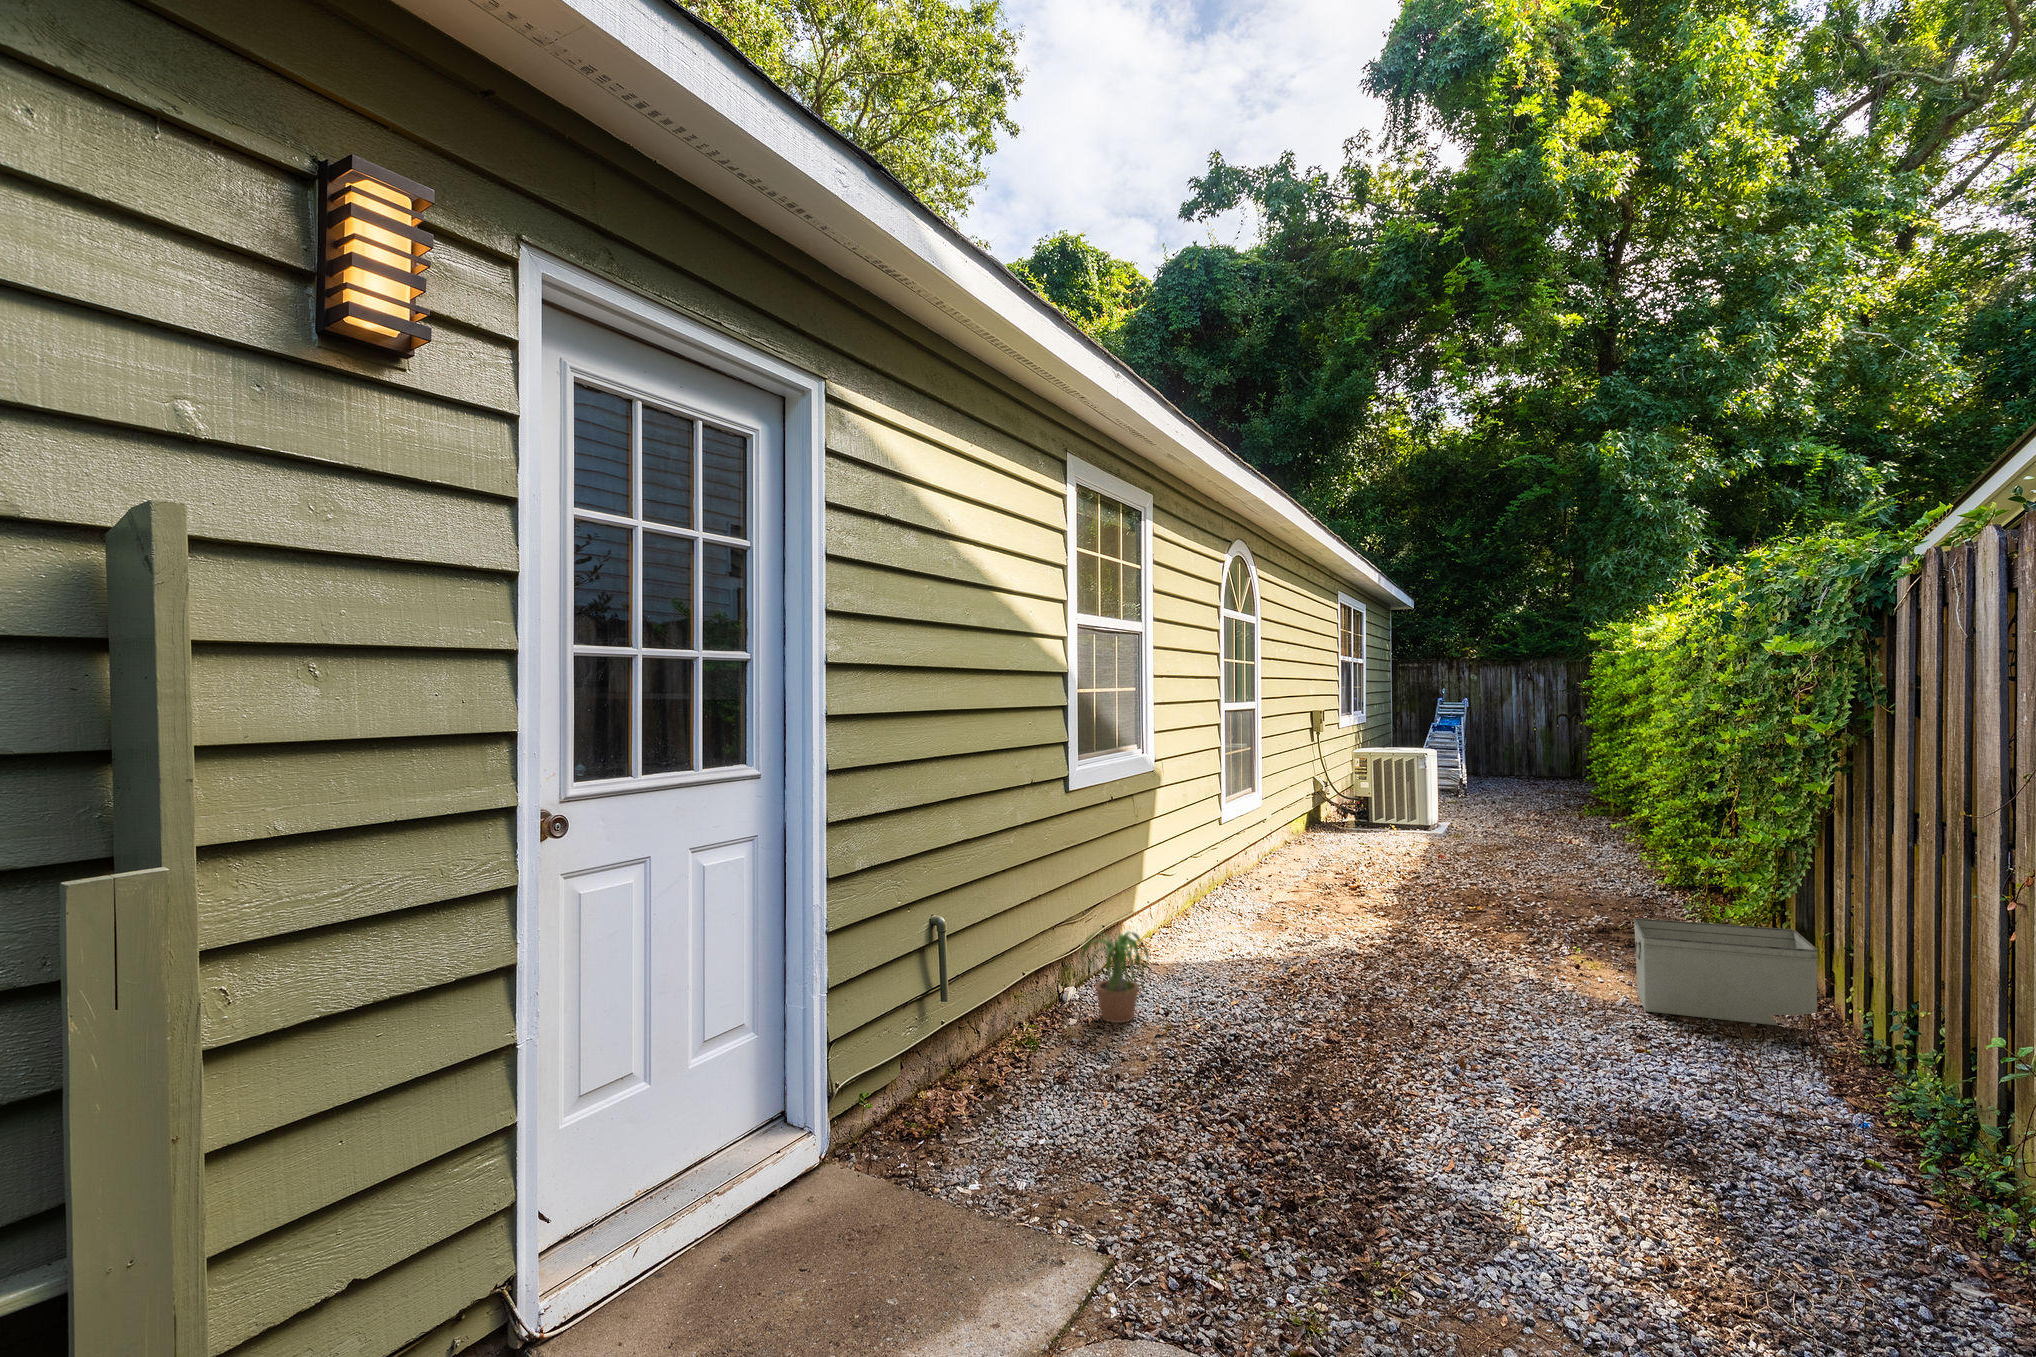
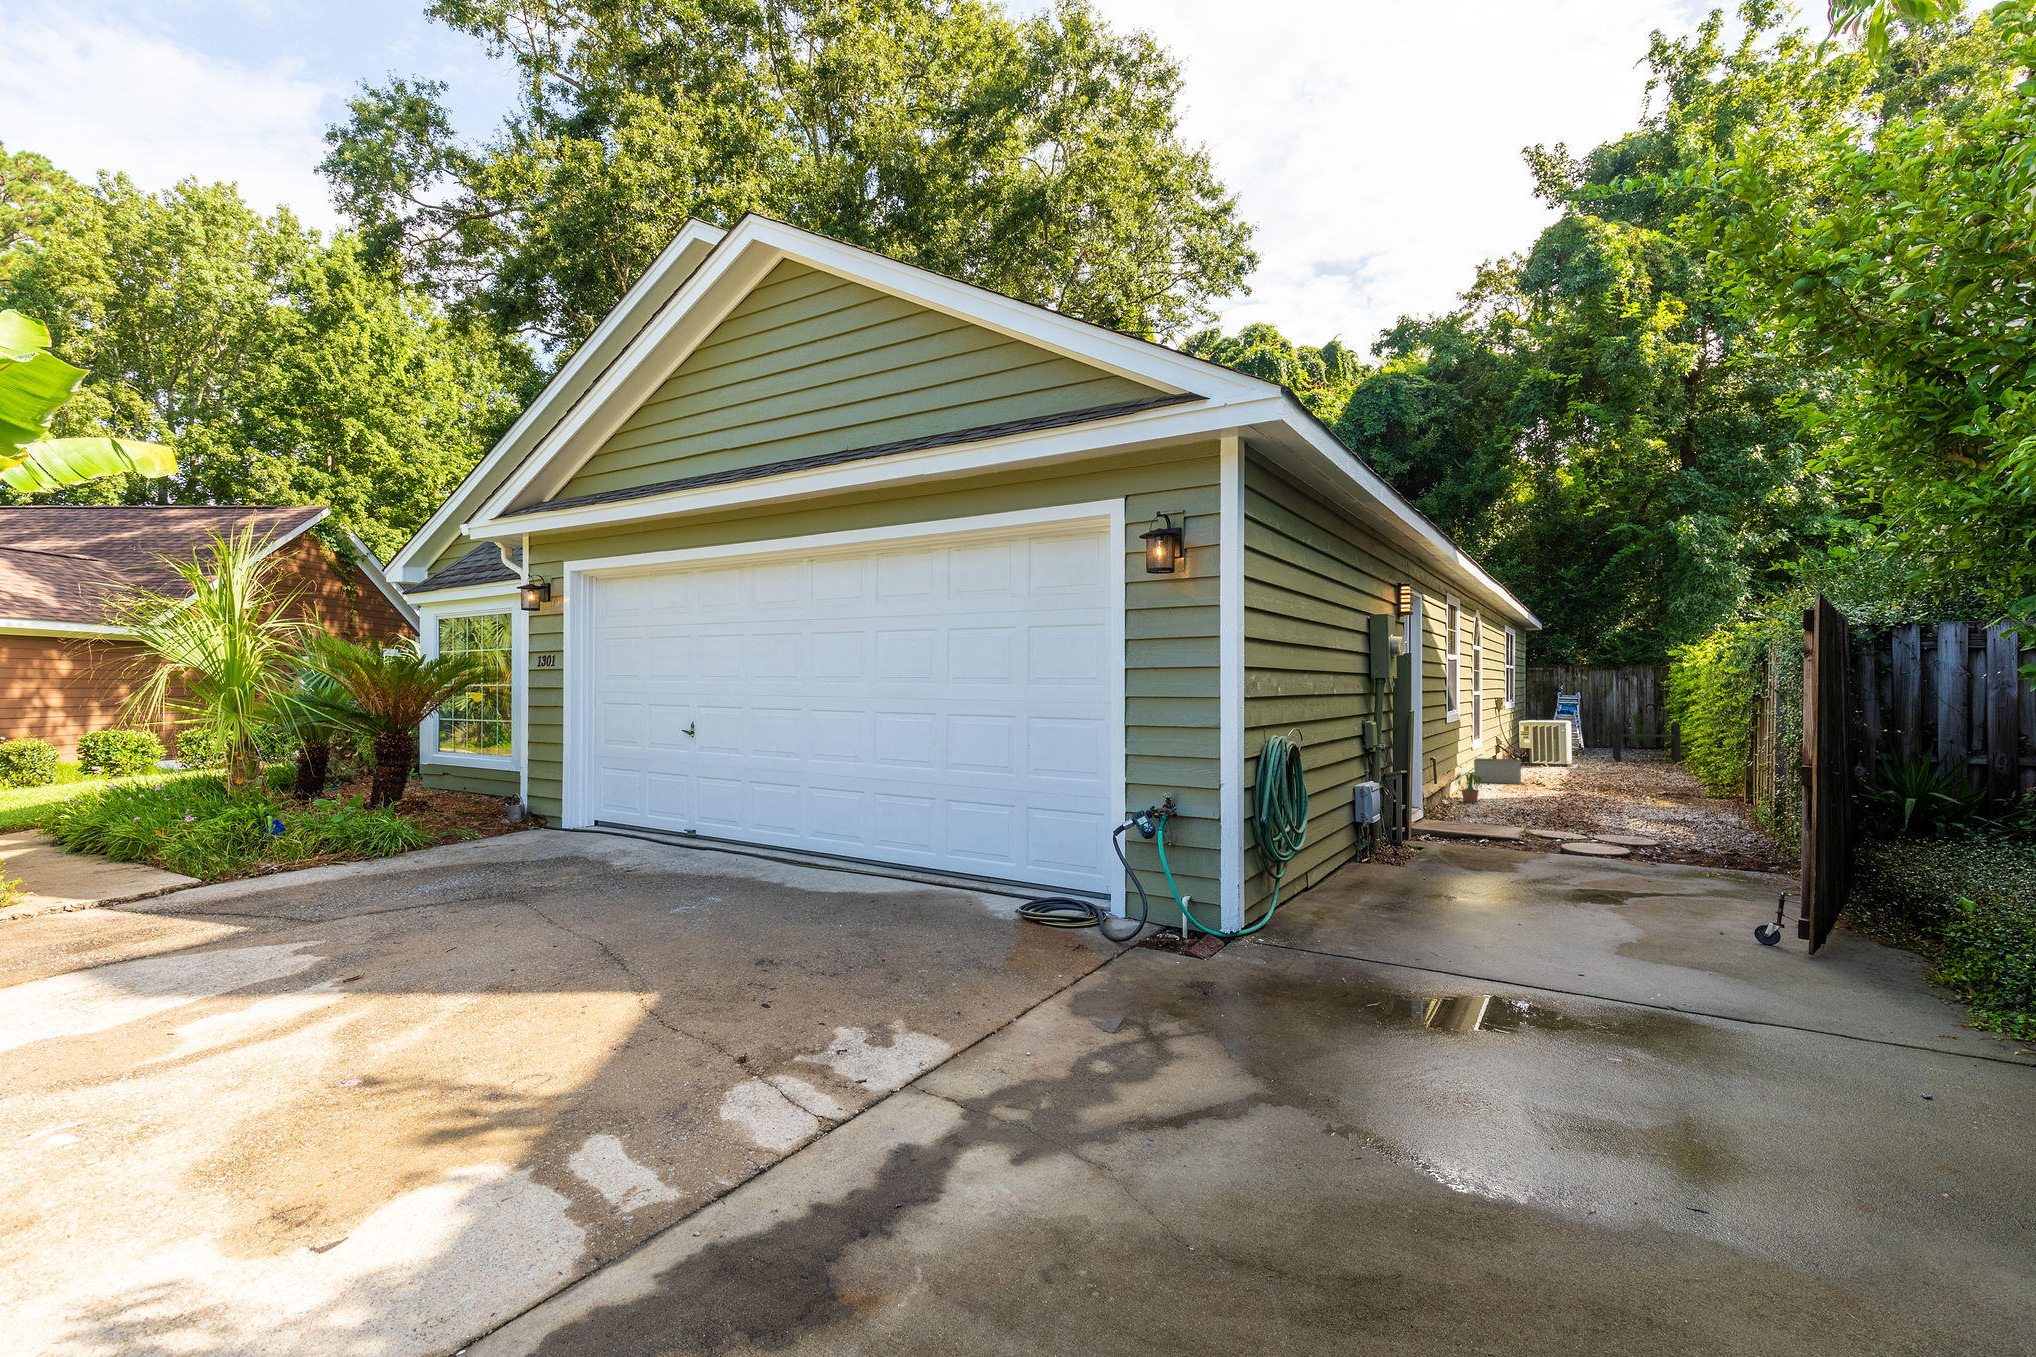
bench: none [1508,747,1623,821] -> present [1612,721,1681,763]
storage bin: present [1633,918,1818,1026] -> present [1474,758,1521,784]

